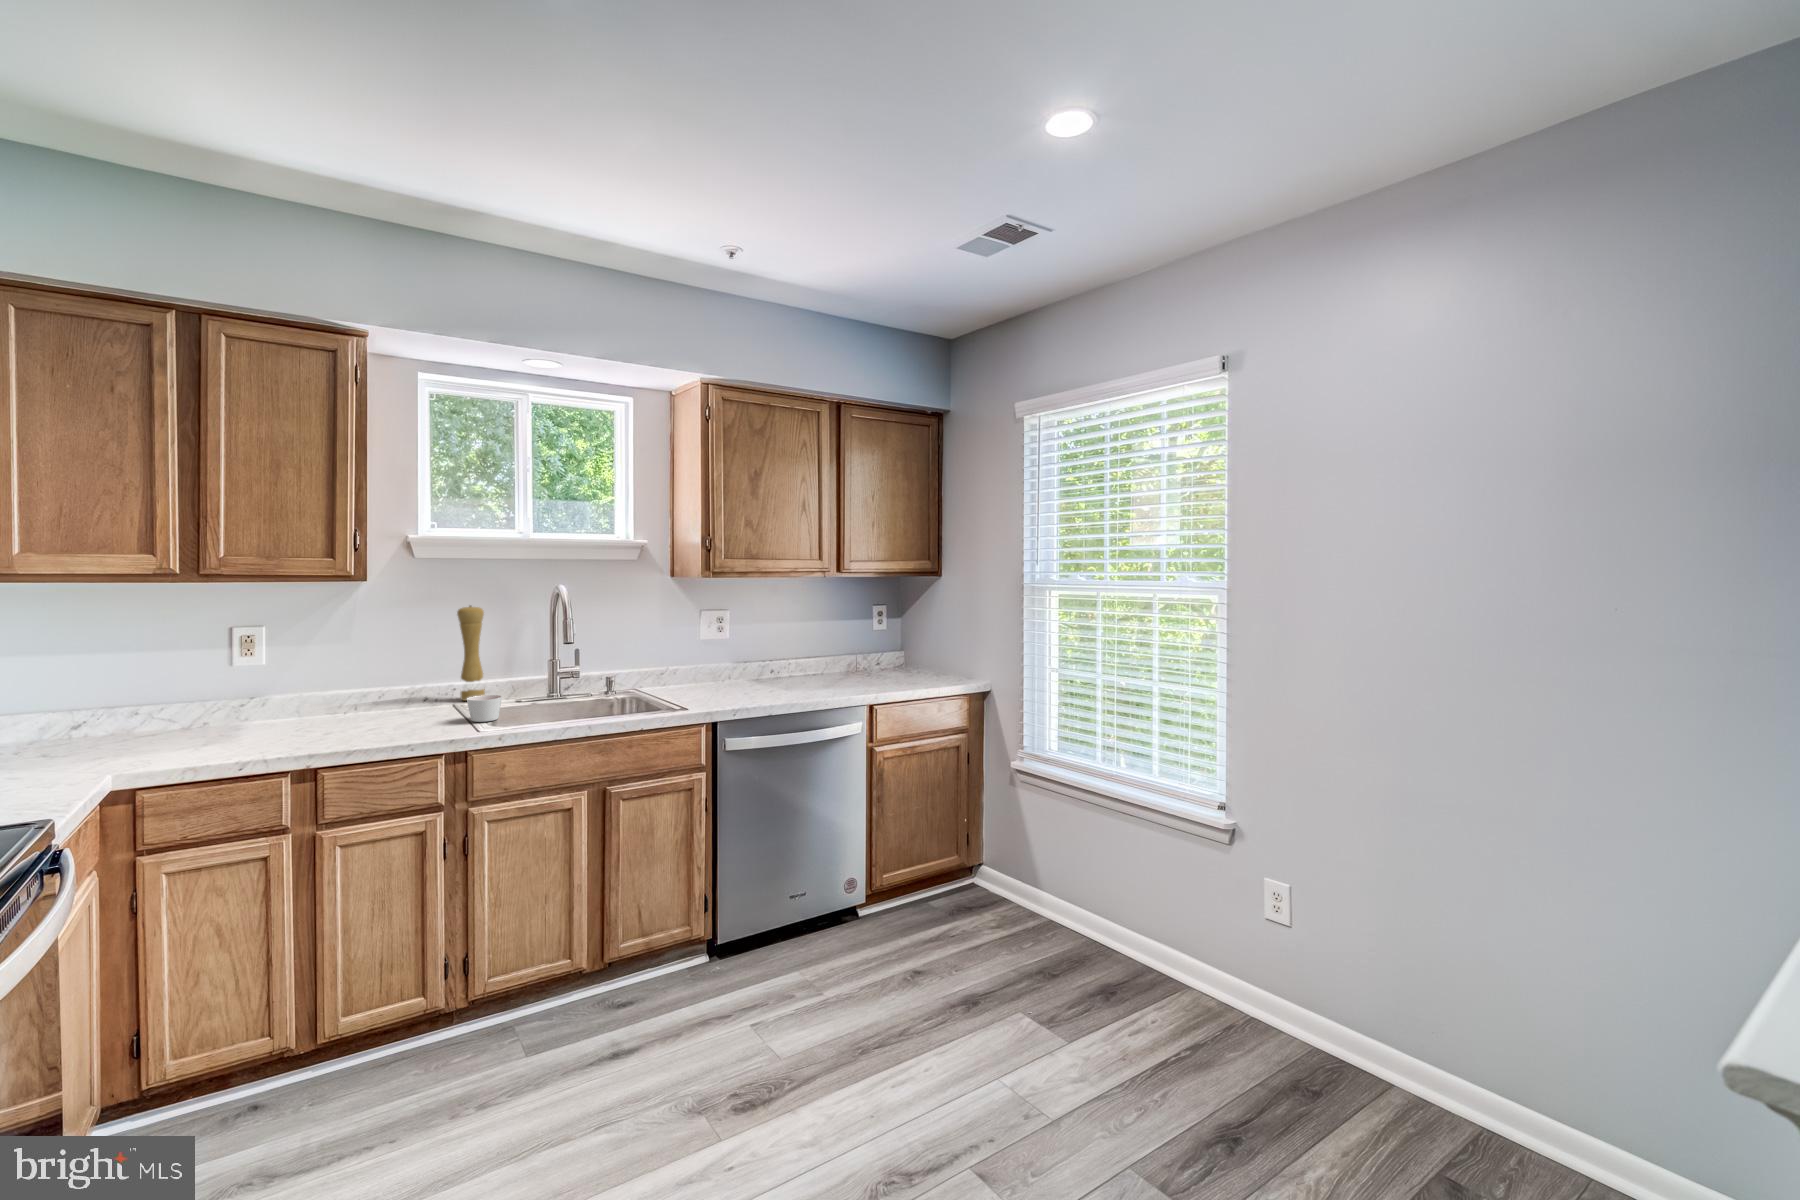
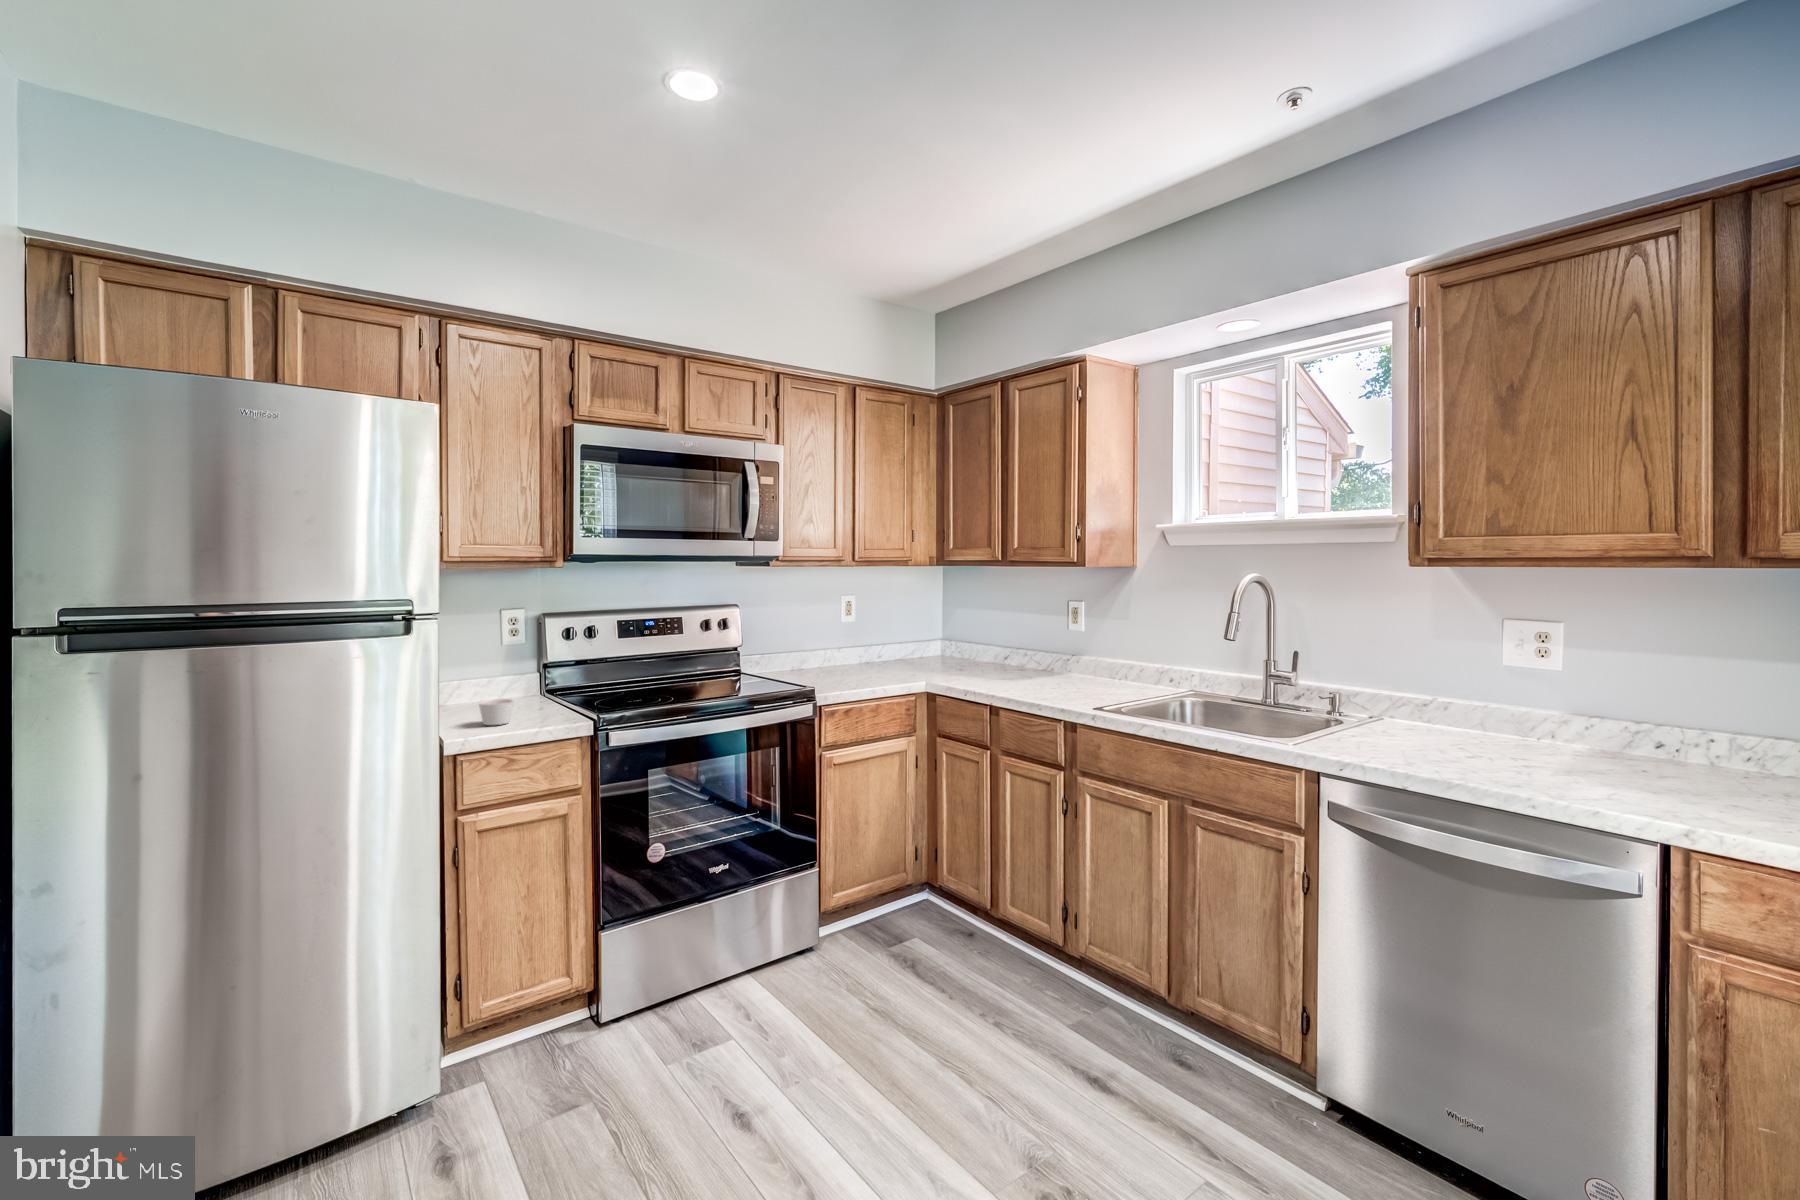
pepper mill: present [457,605,485,701] -> none [475,613,501,706]

